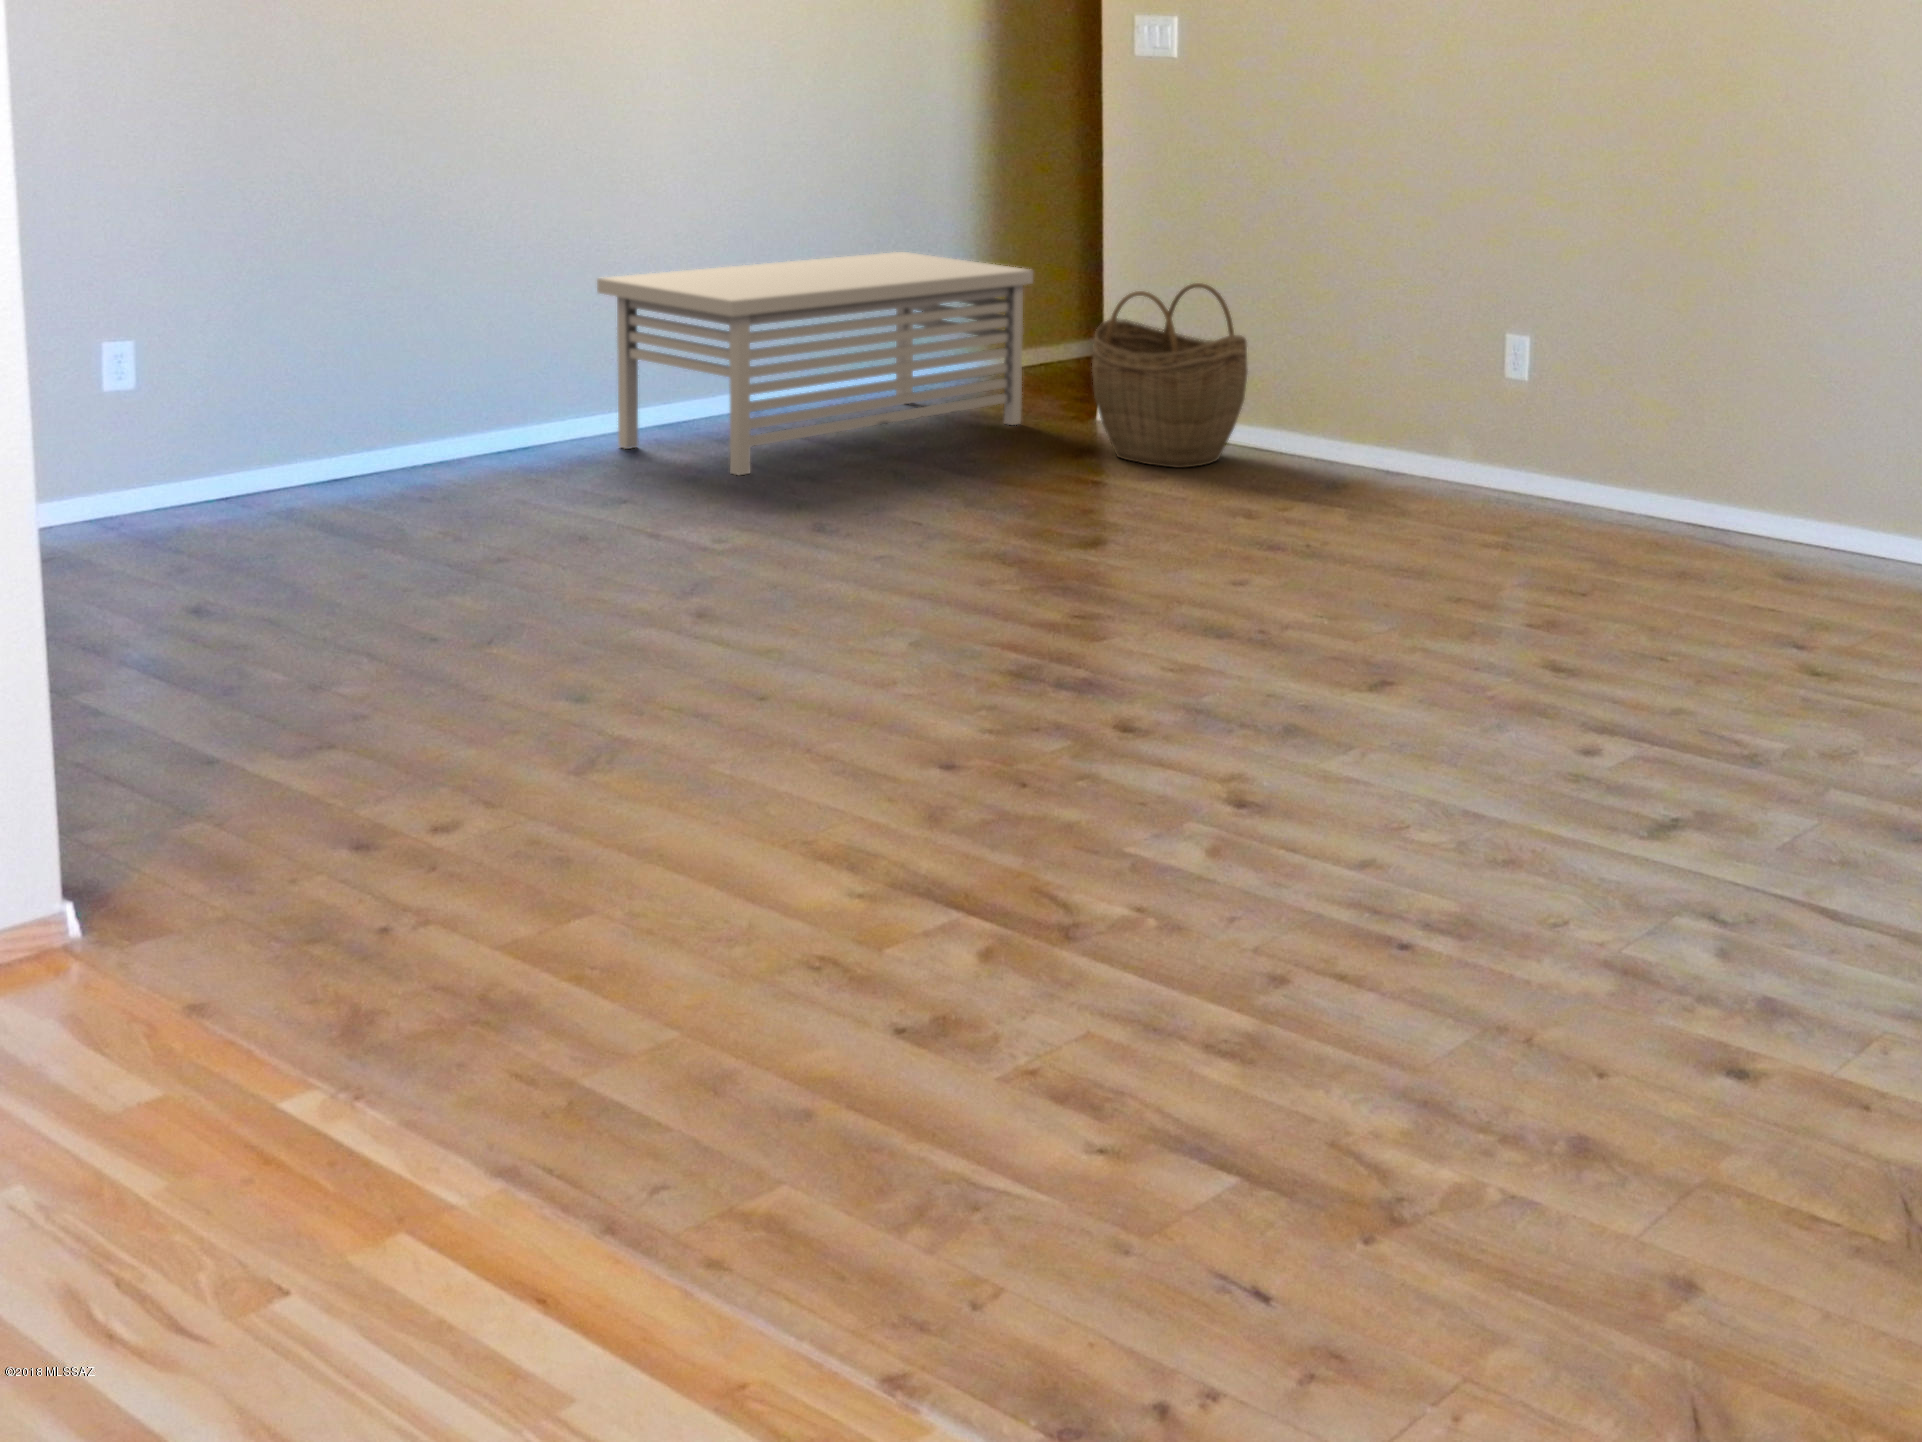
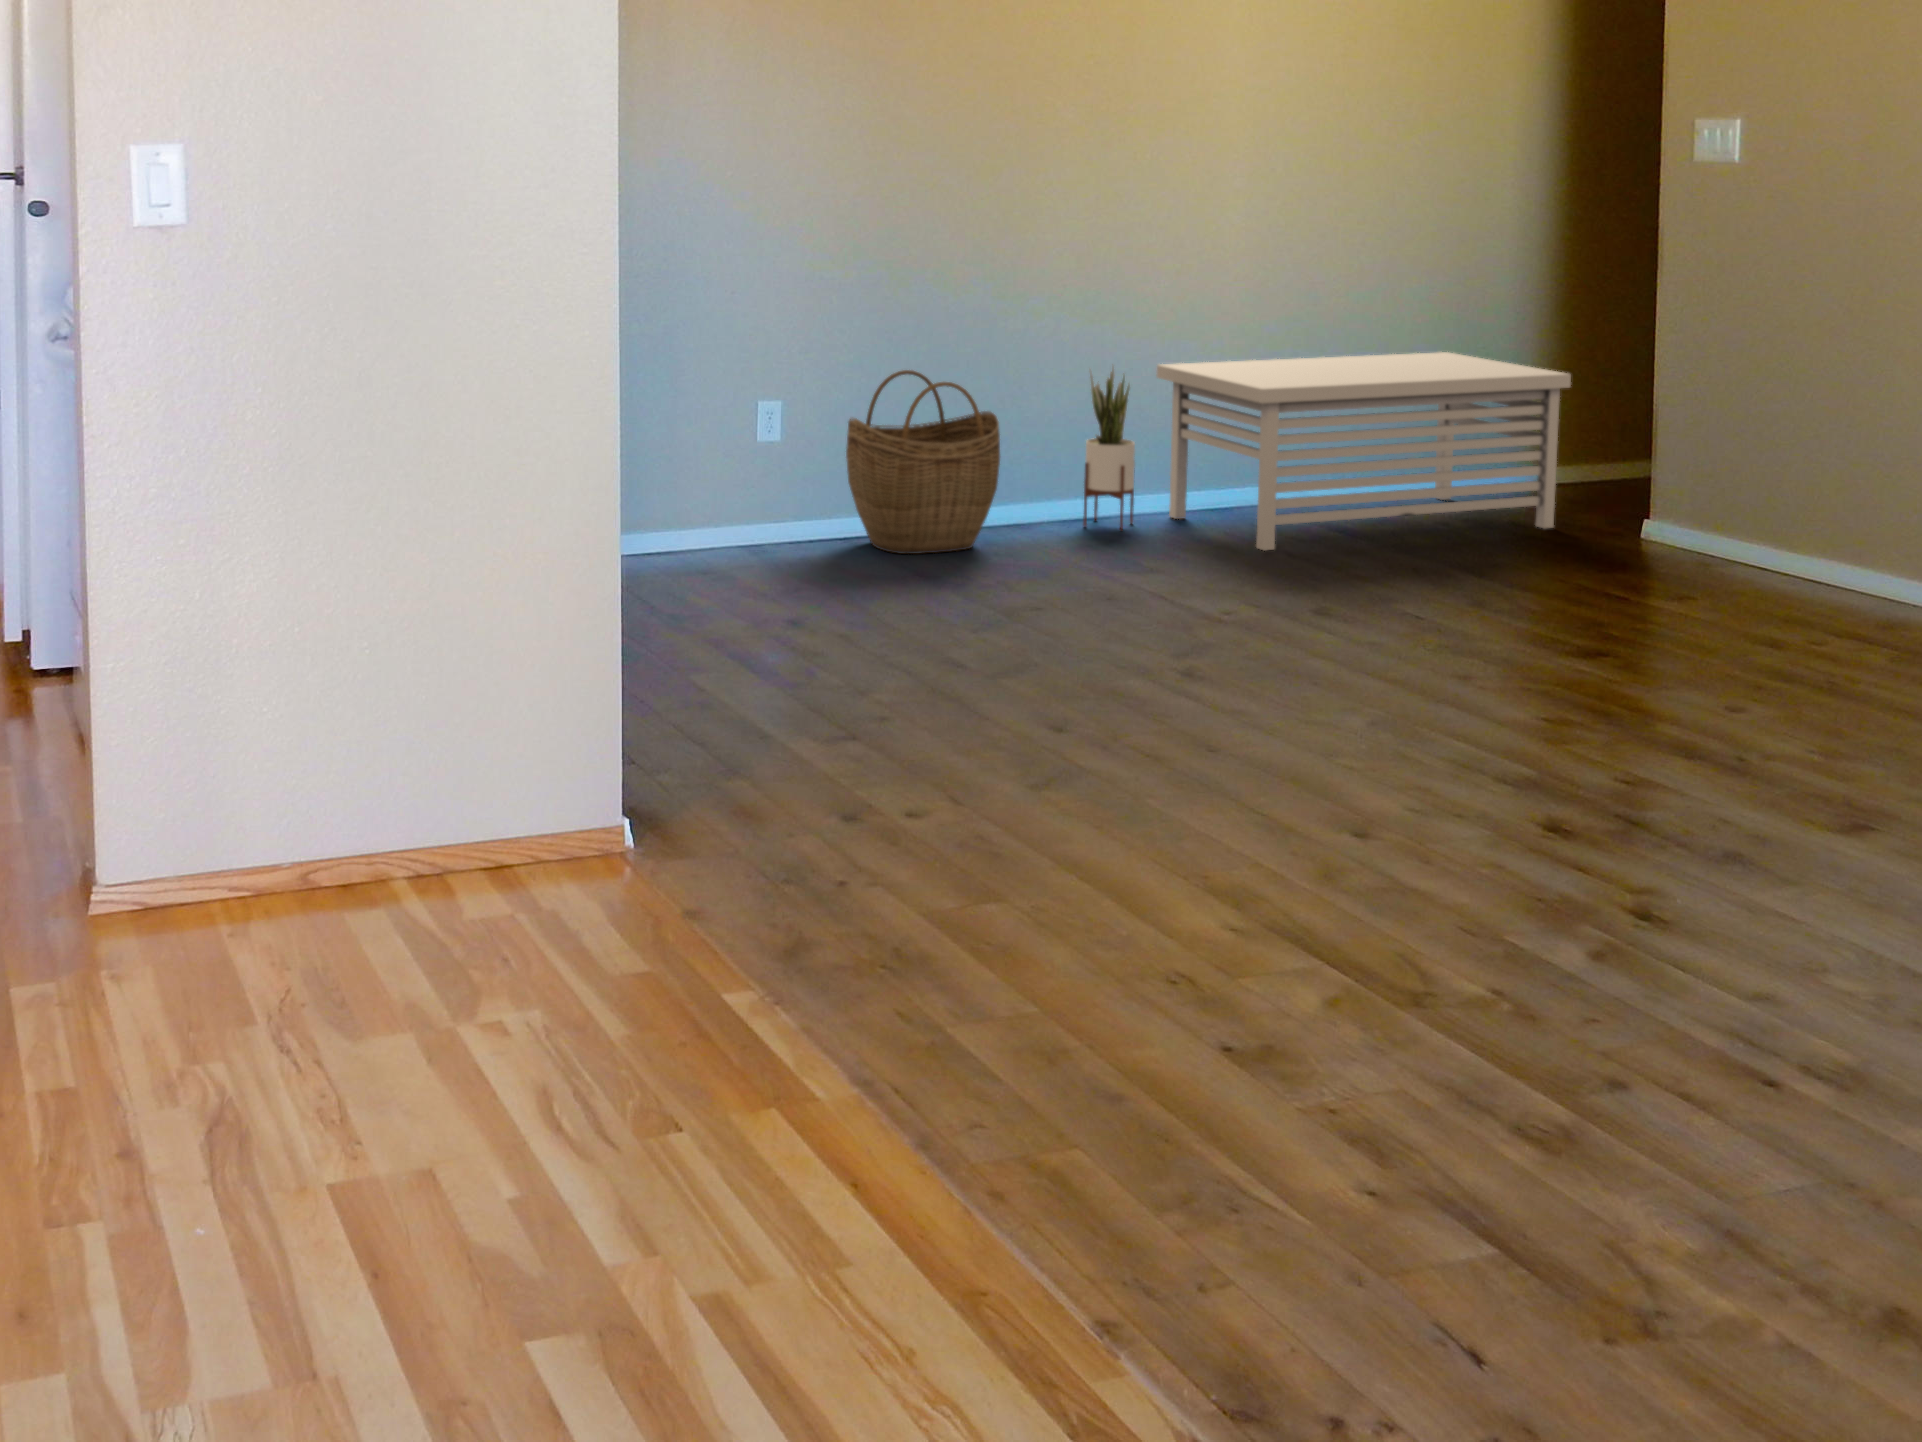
potted plant: none [519,279,579,468] -> present [1083,369,1135,531]
woven basket: present [1092,283,1248,468] -> present [846,370,1000,554]

